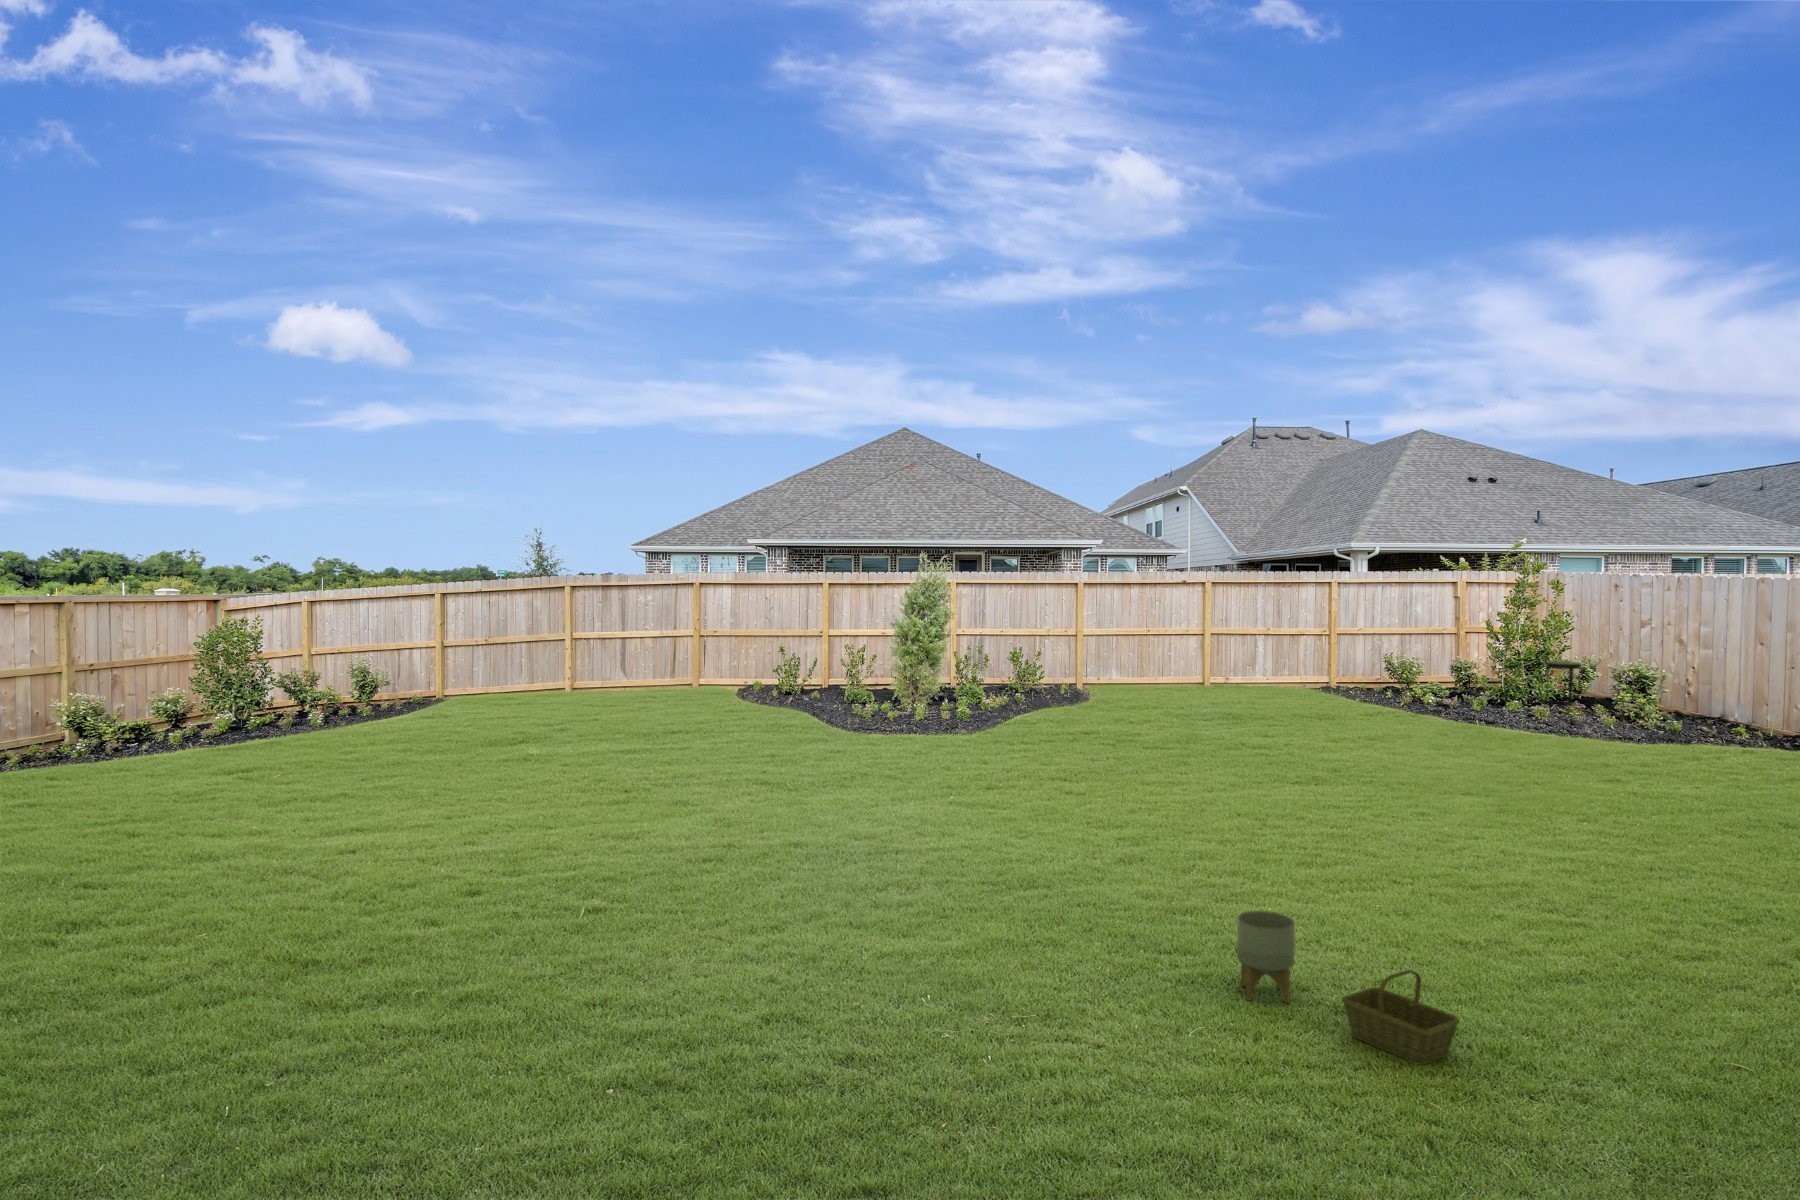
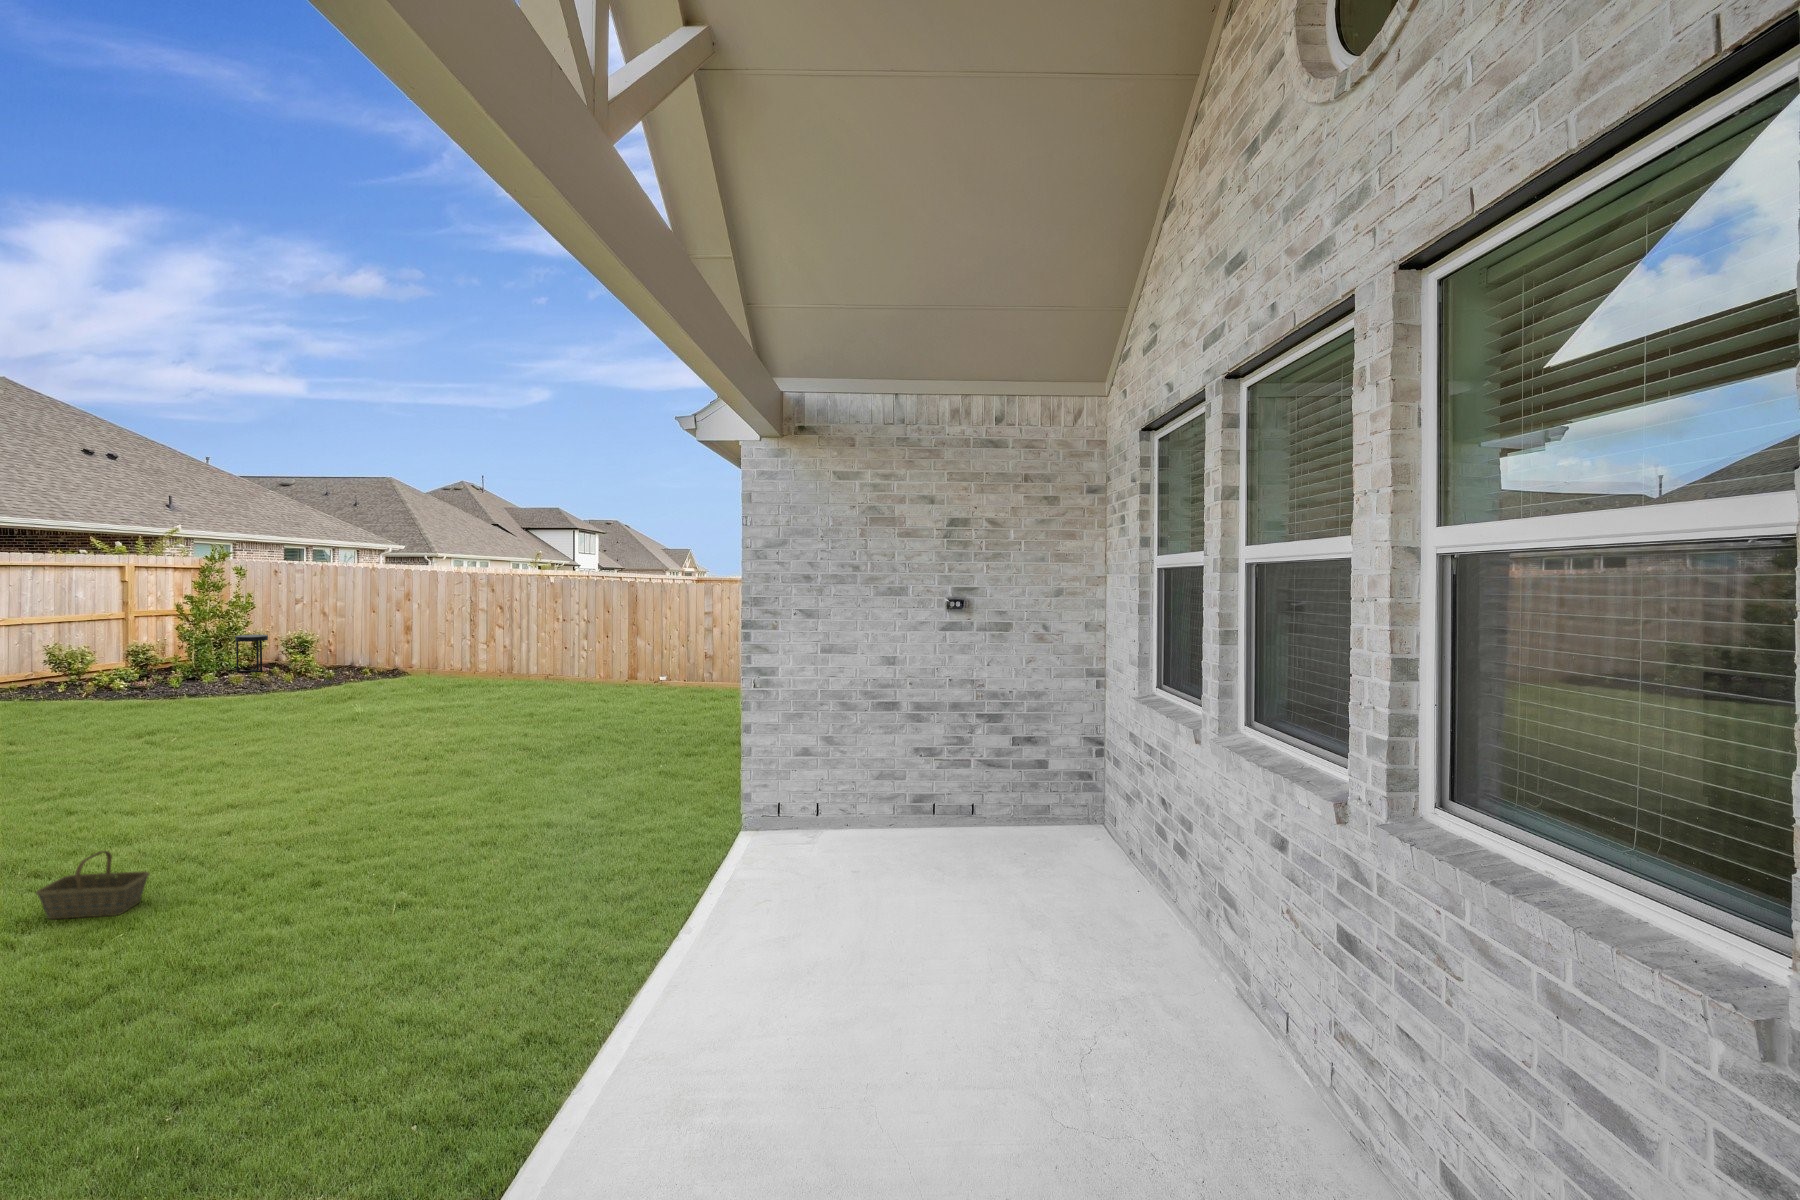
planter: present [1237,911,1295,1003] -> none [200,949,281,1068]
basket: present [1342,970,1460,1065] -> present [36,851,150,919]

